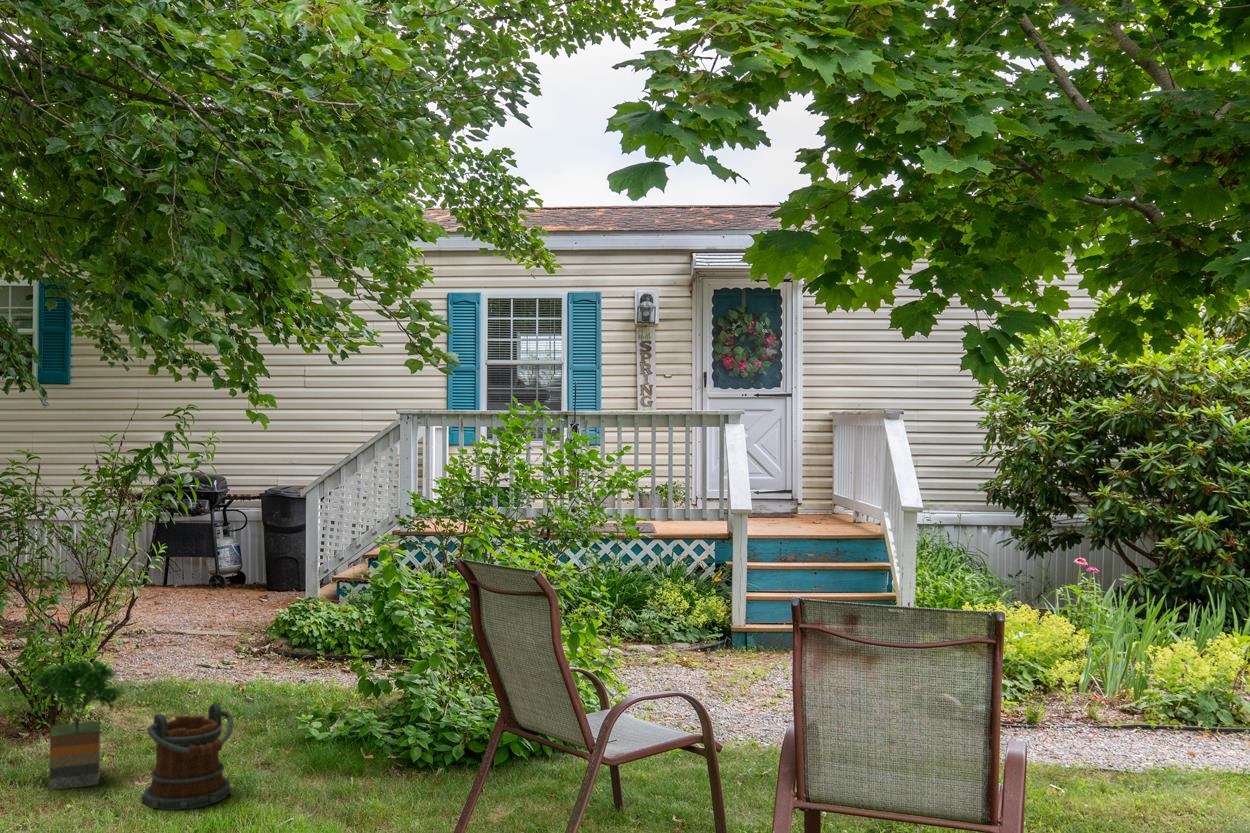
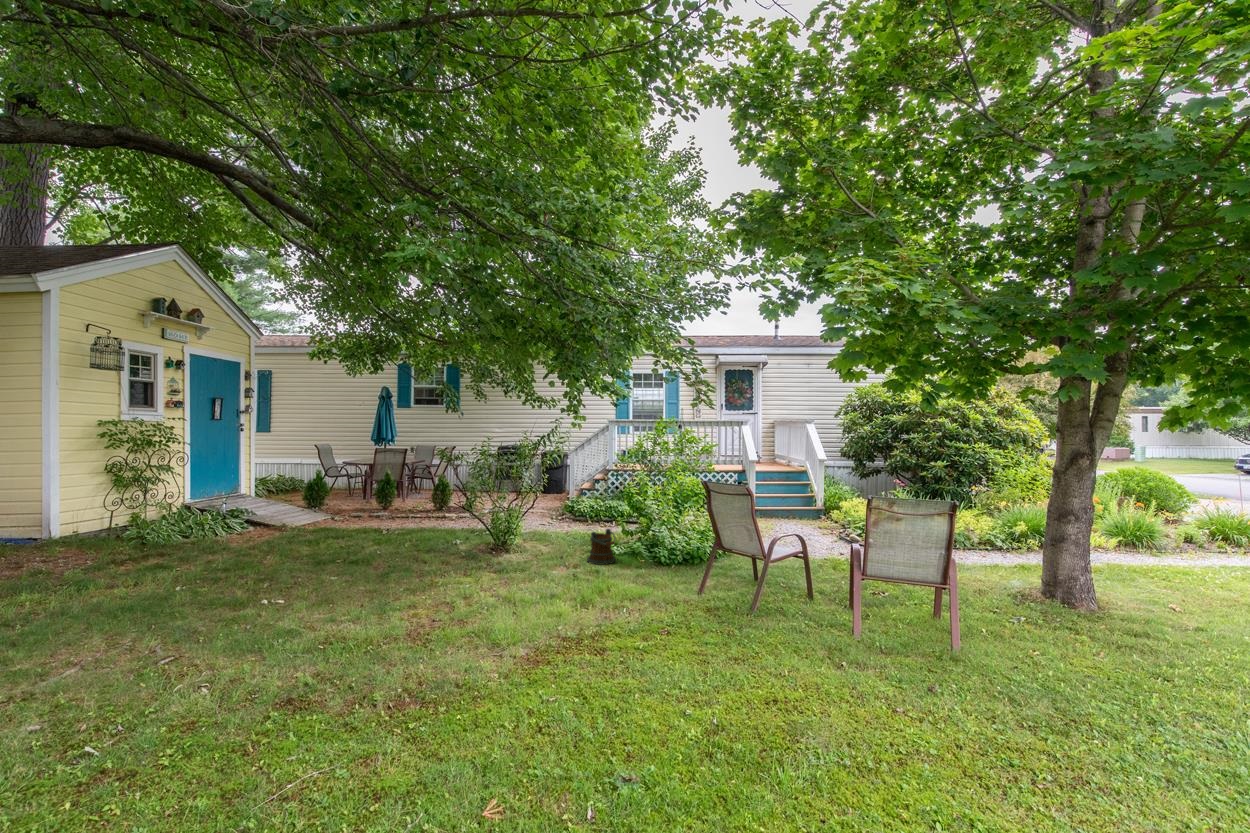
potted tree: present [36,661,122,790] -> none [542,514,573,559]

